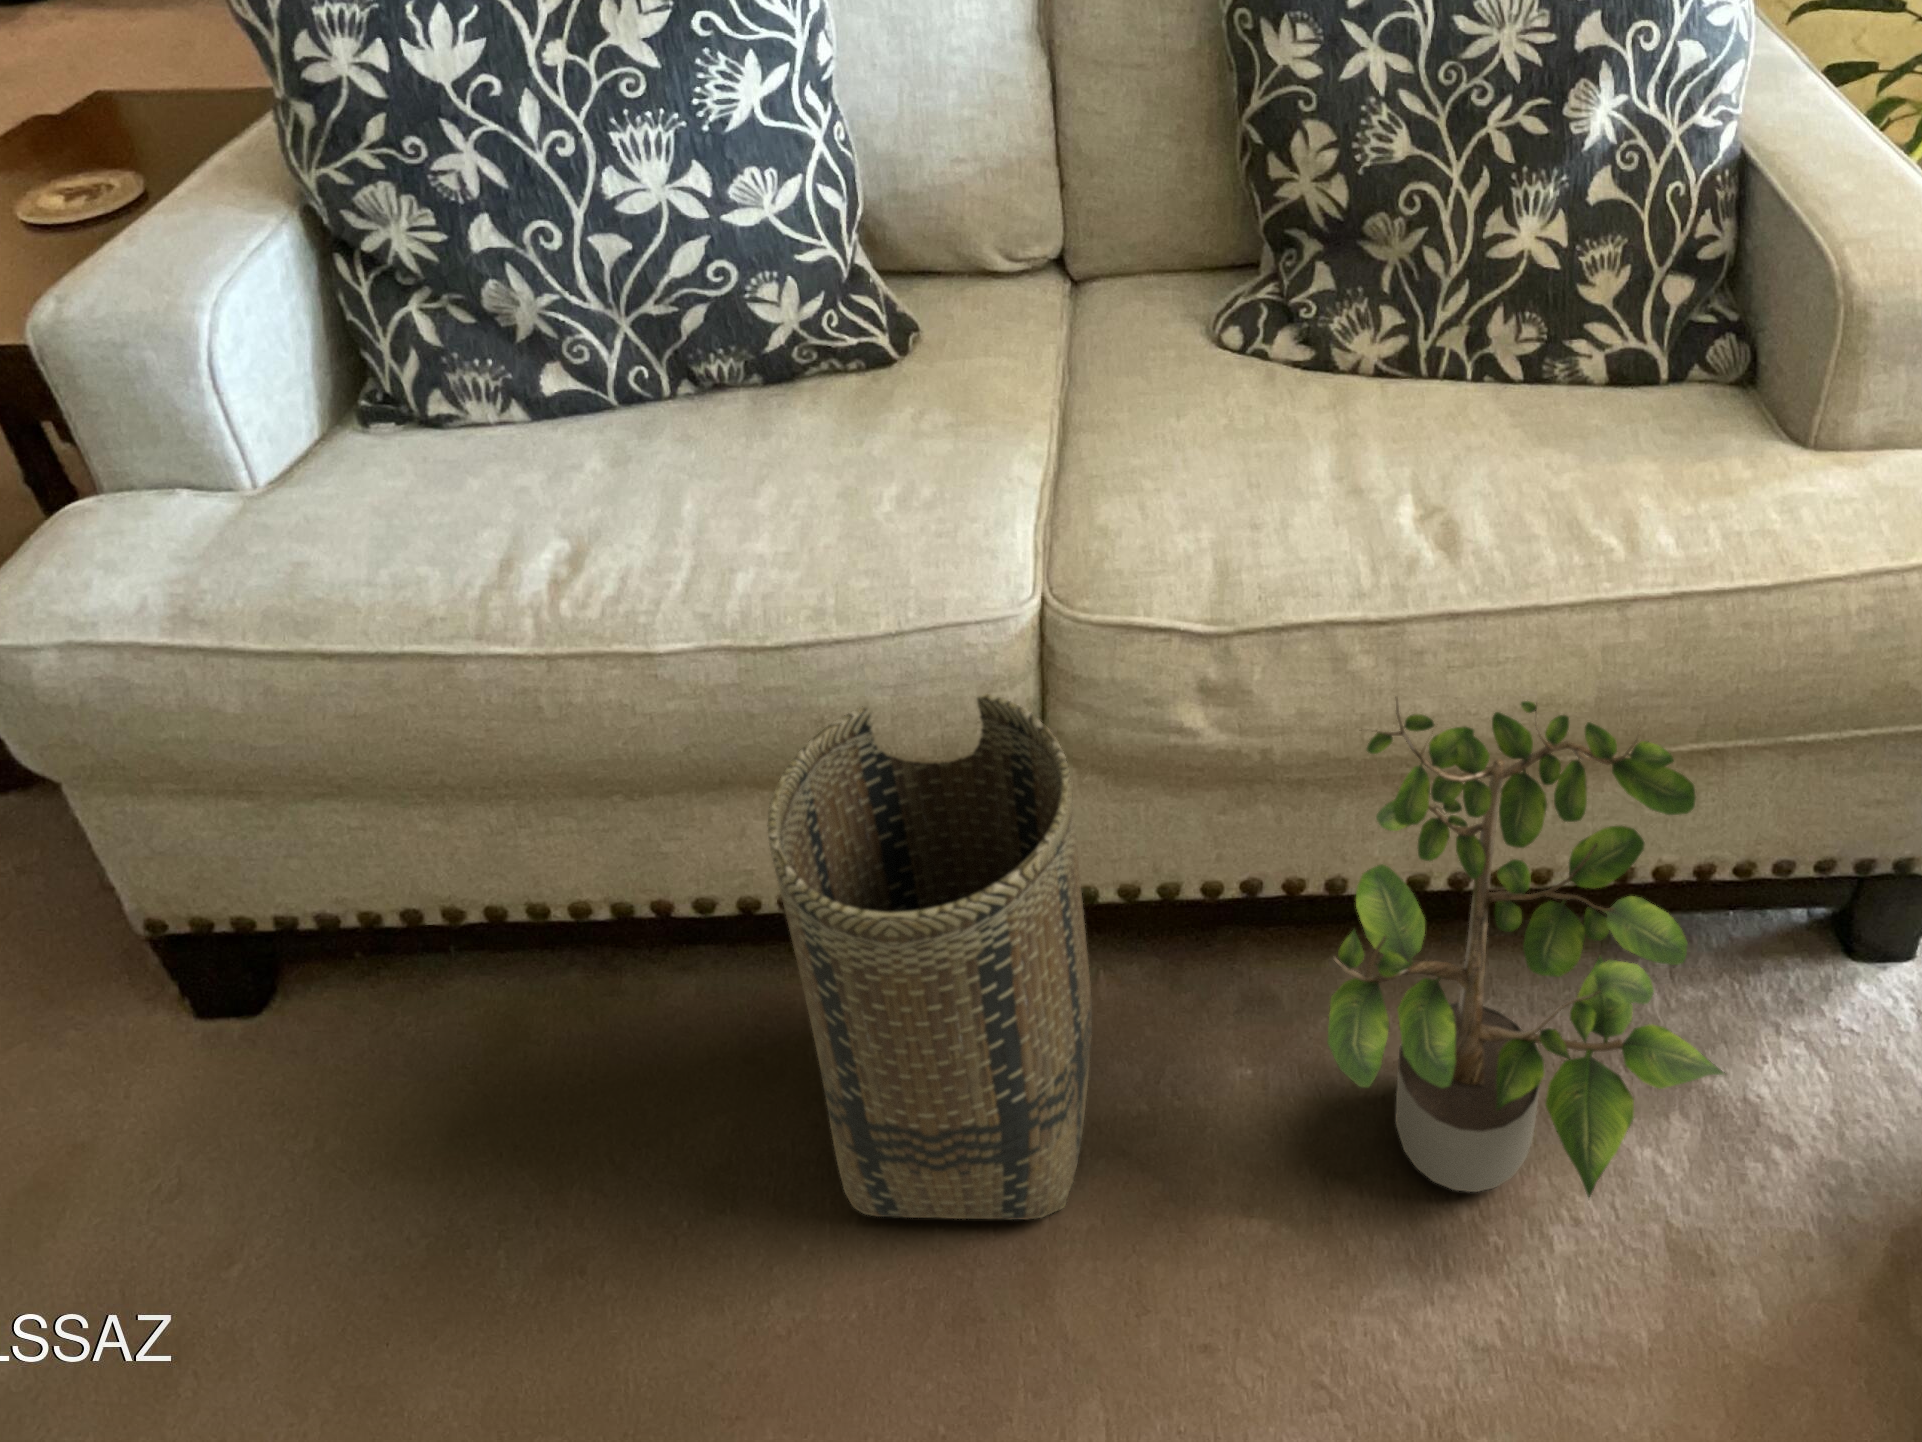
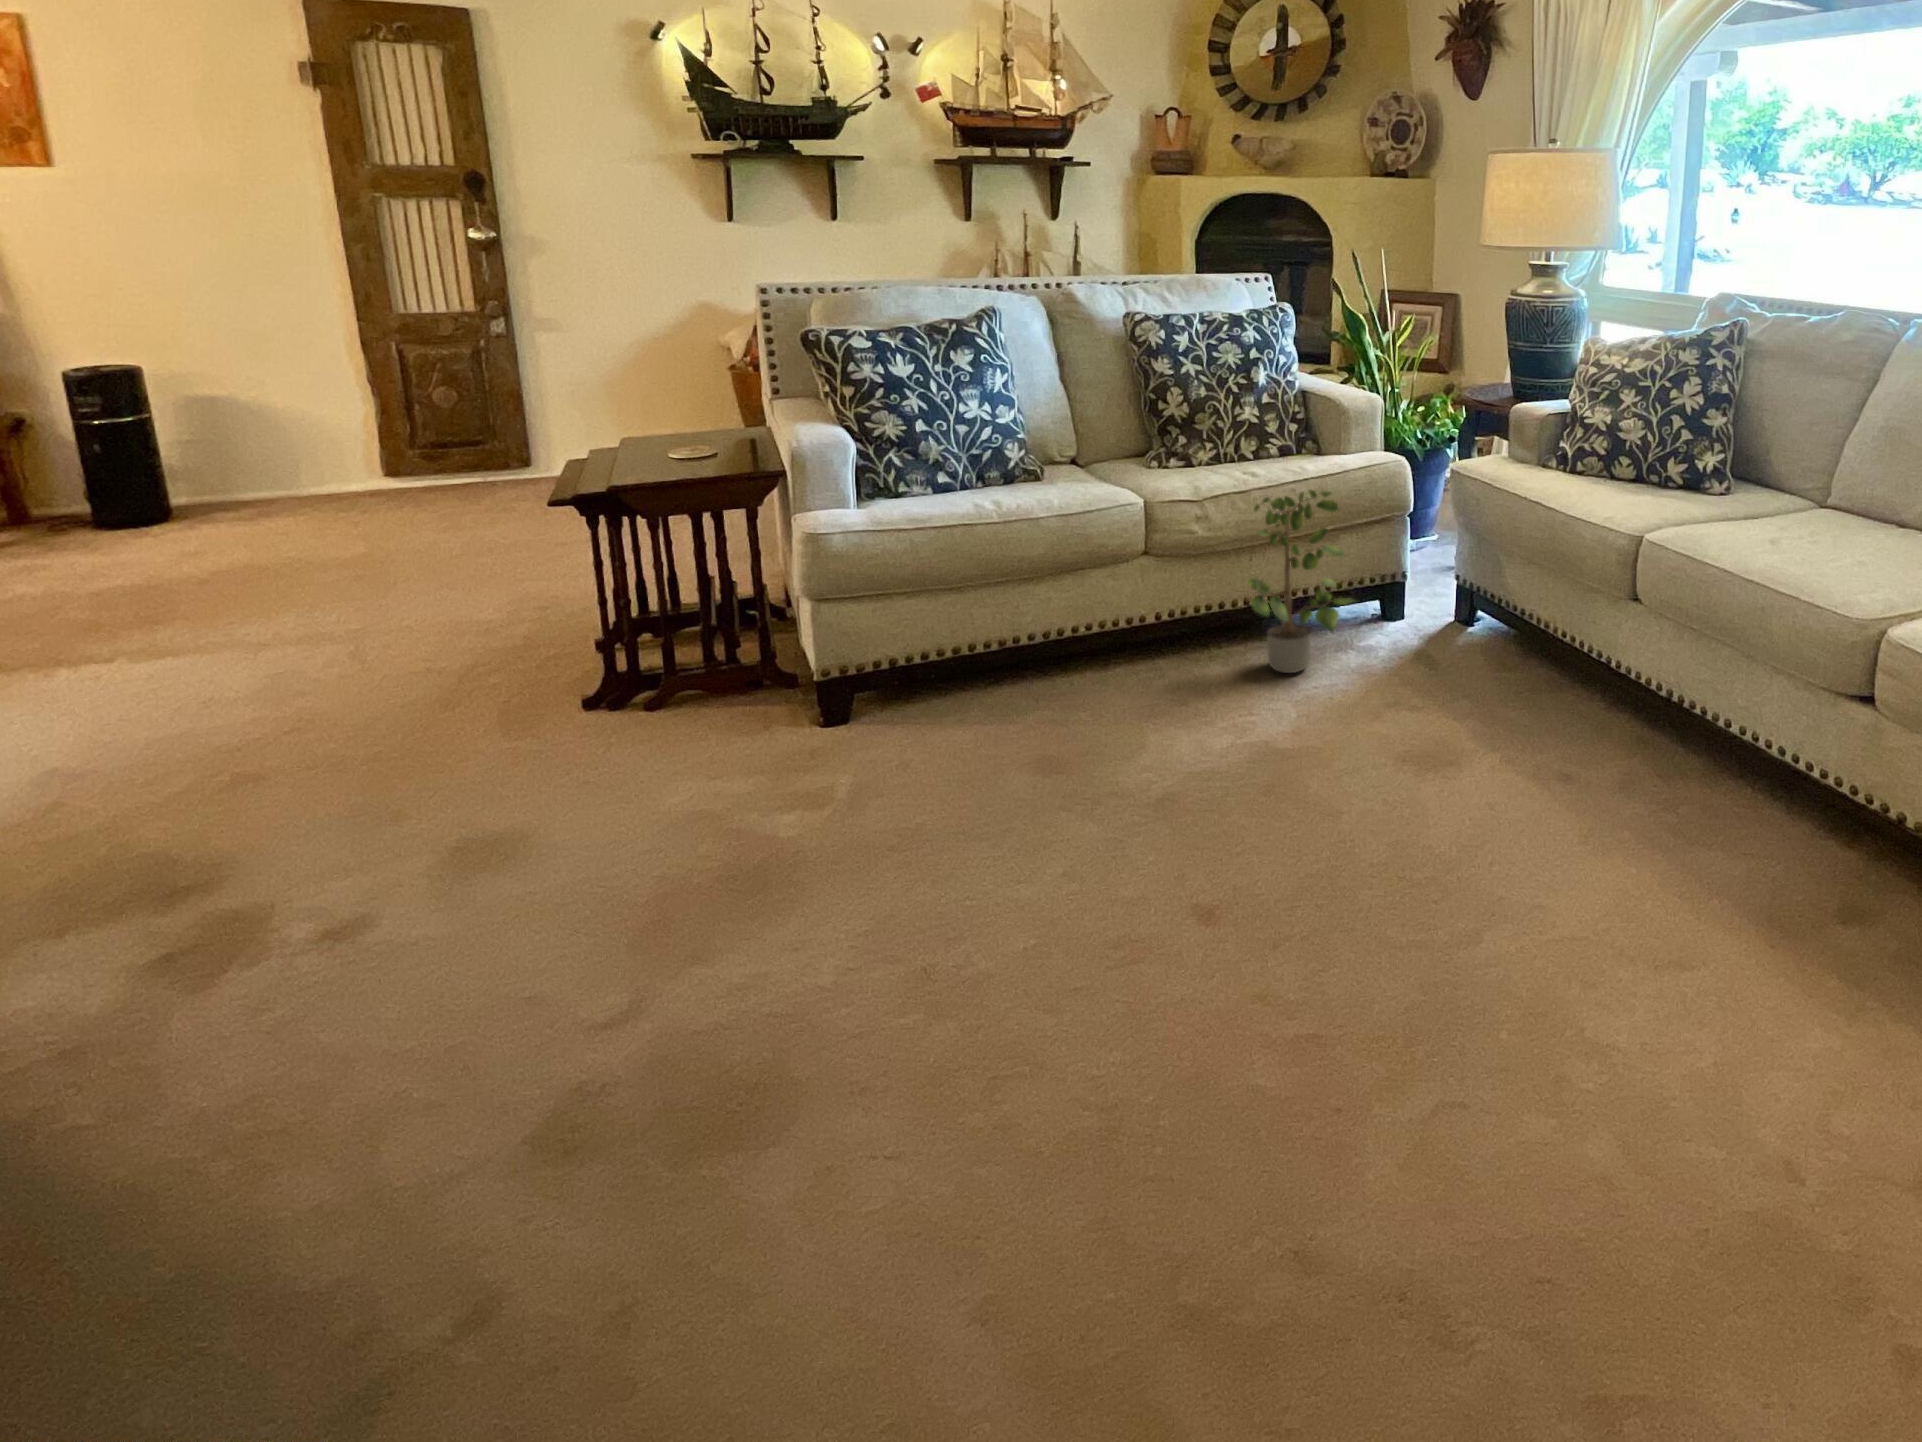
basket: present [767,694,1092,1220] -> none [1085,533,1179,711]

